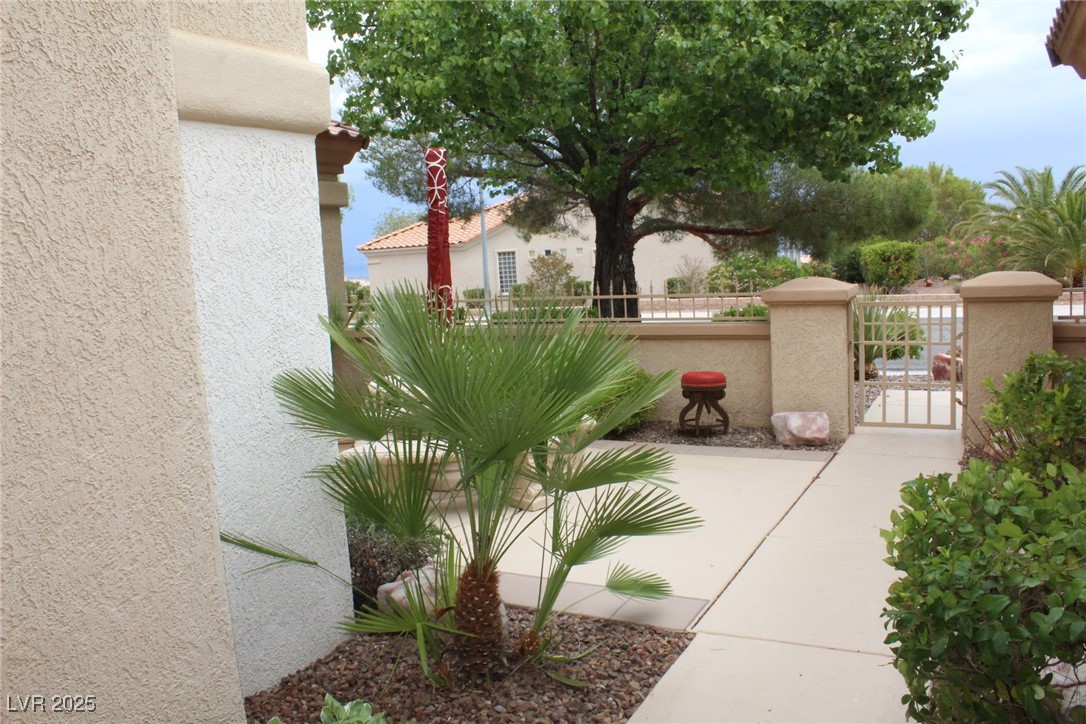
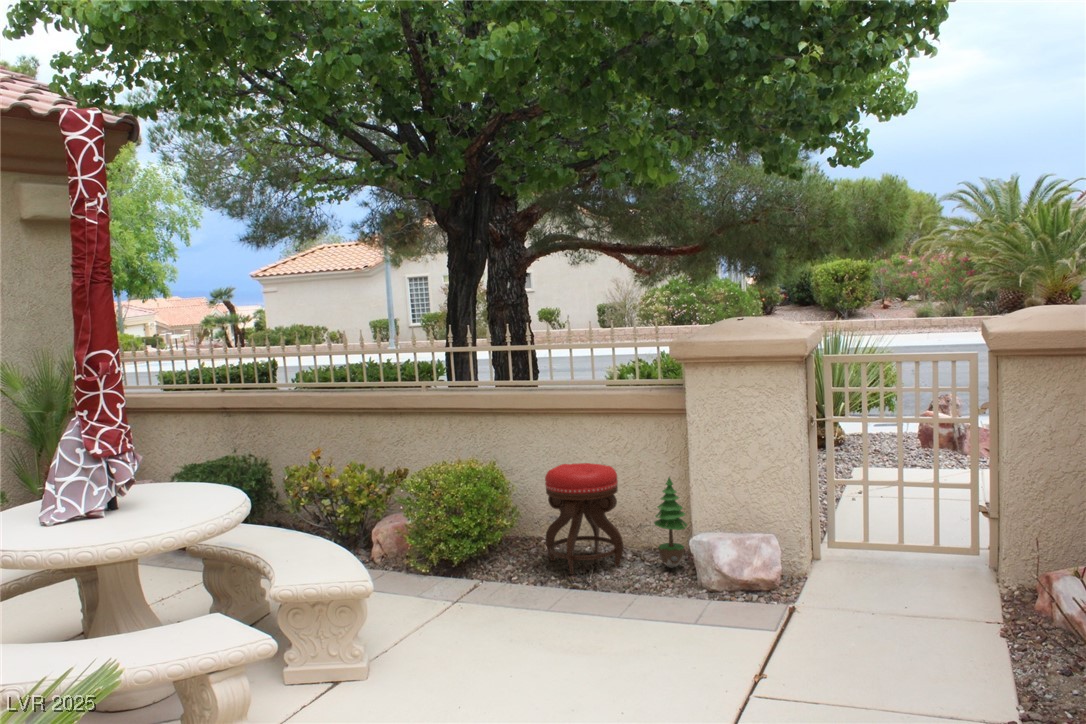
potted tree: none [749,378,770,435] -> present [654,477,687,568]

